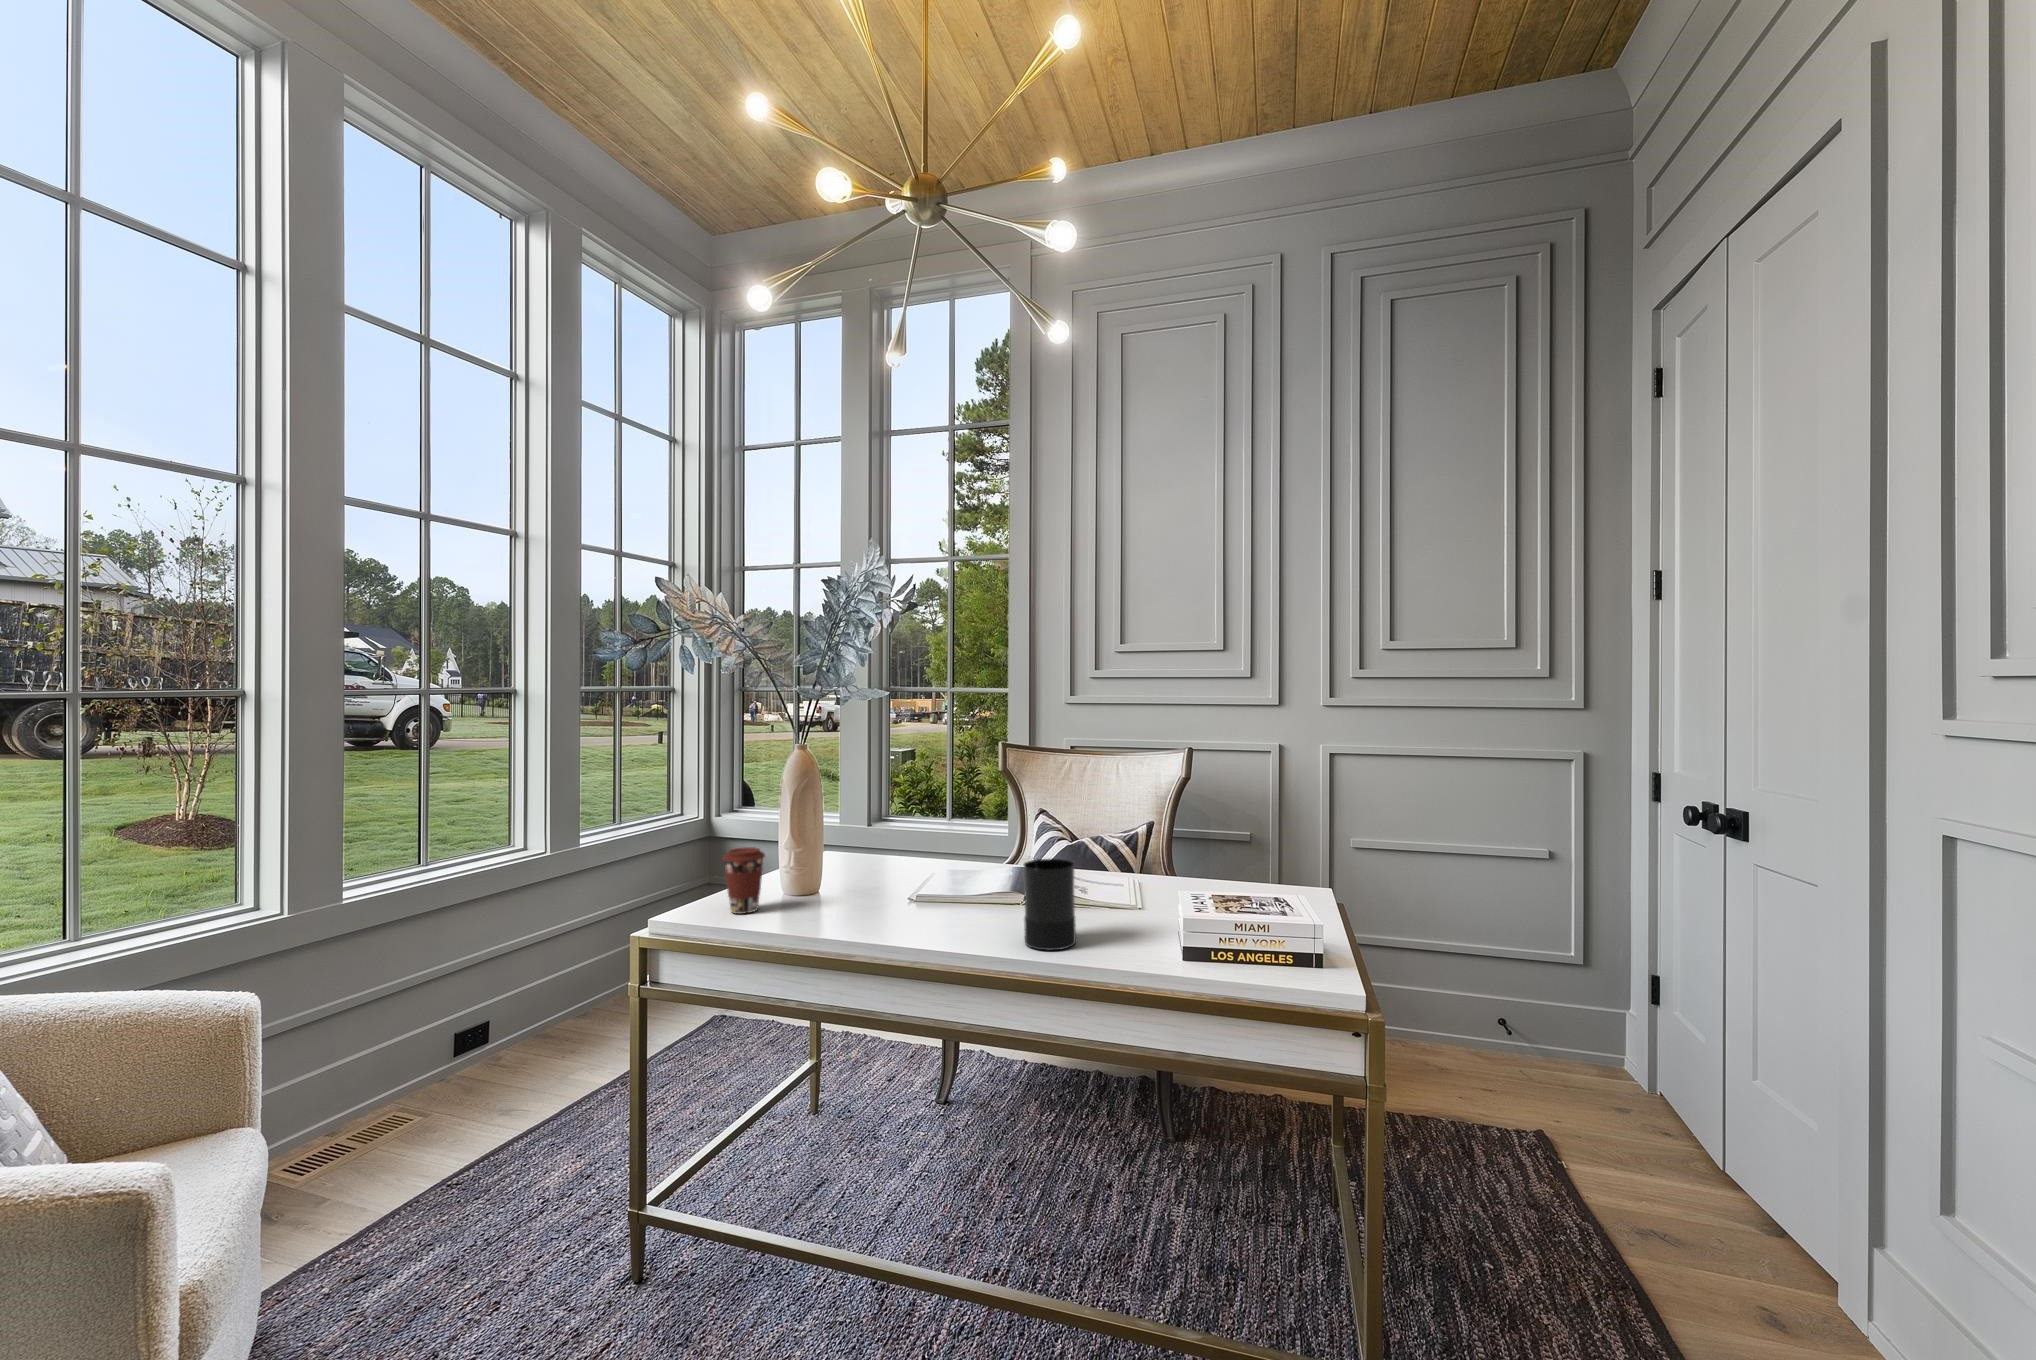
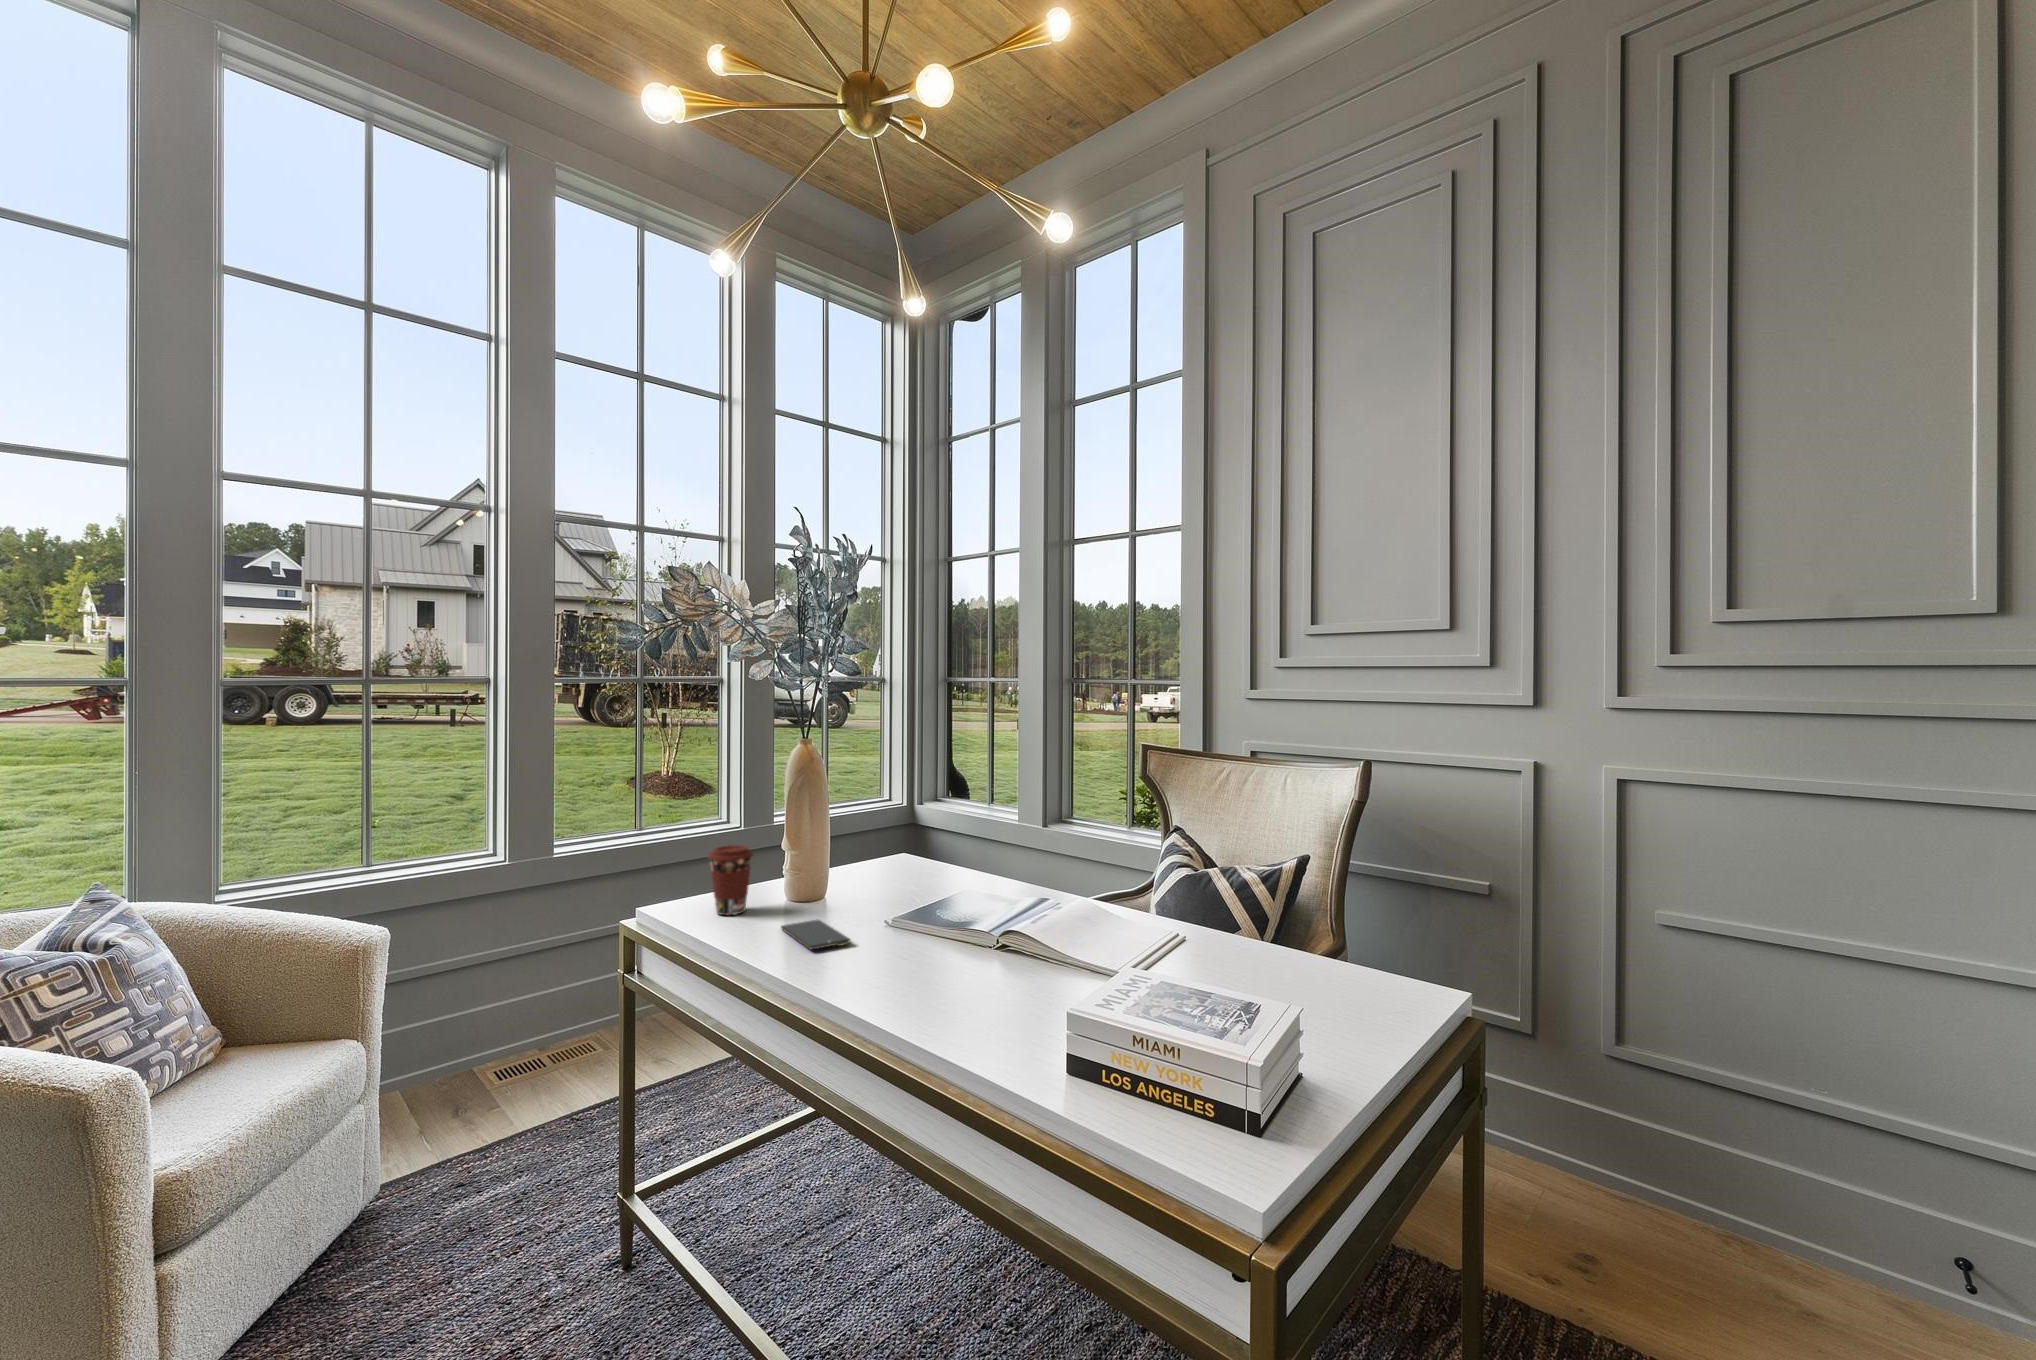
candle: present [1023,858,1076,950] -> none [912,898,986,1022]
smartphone: none [818,904,899,924] -> present [781,919,850,949]

